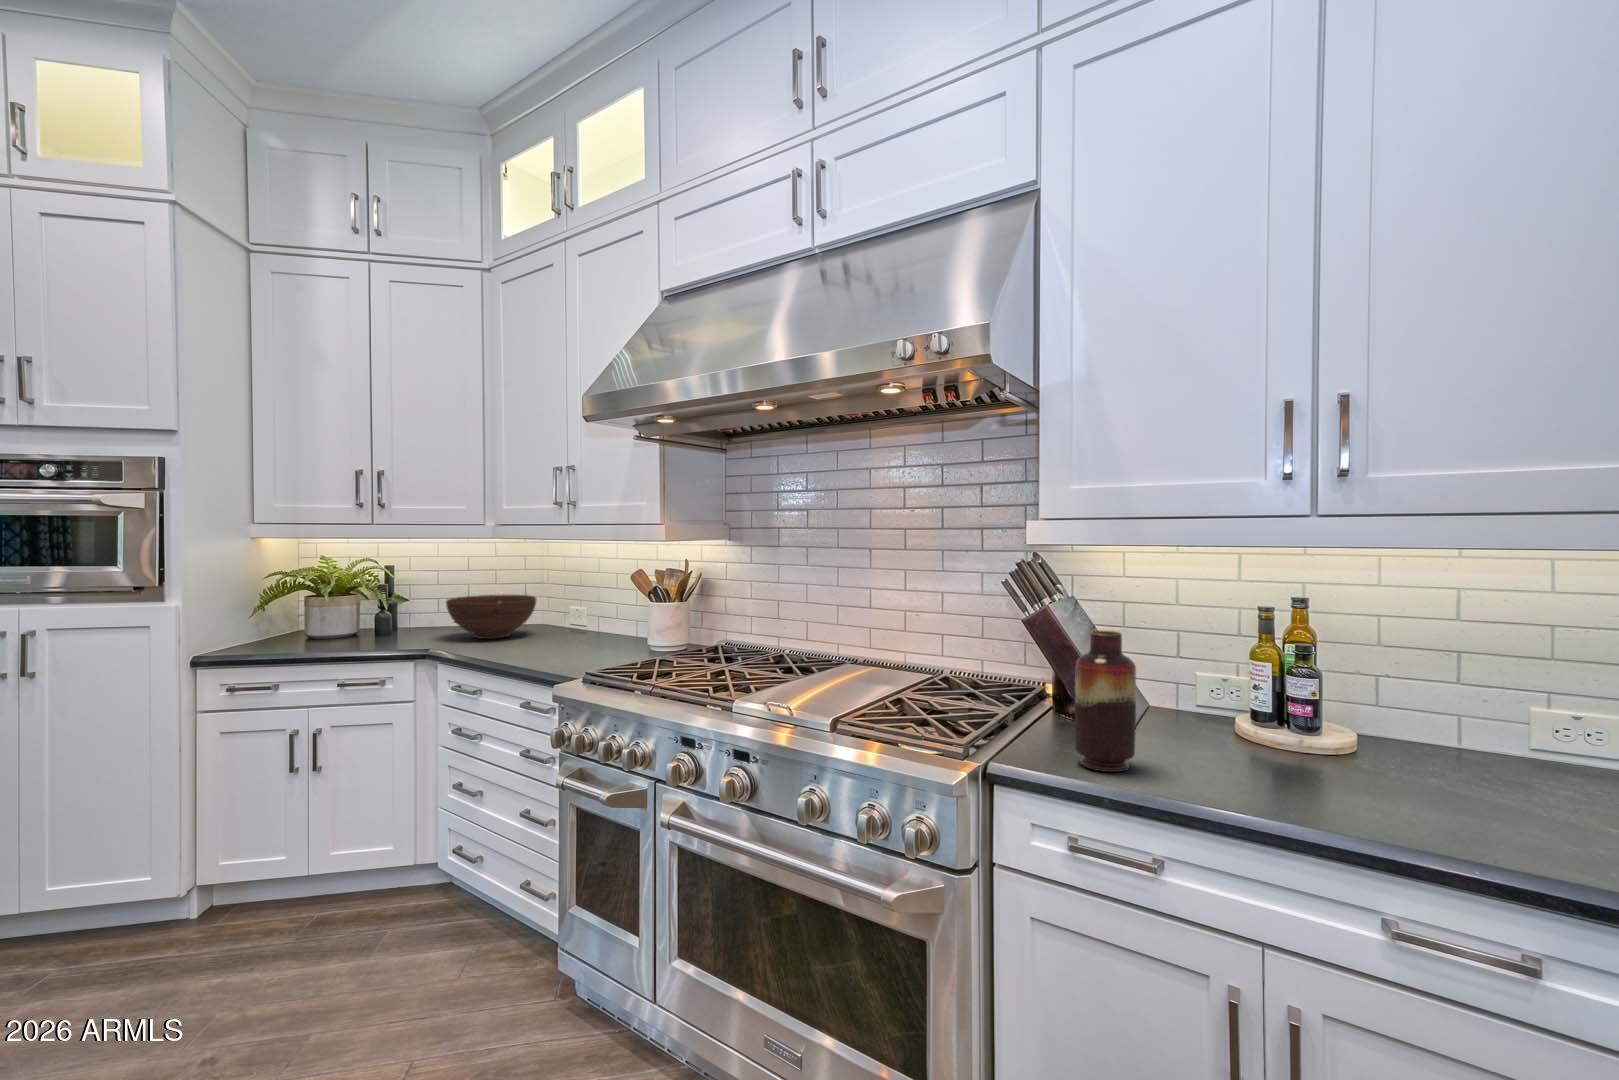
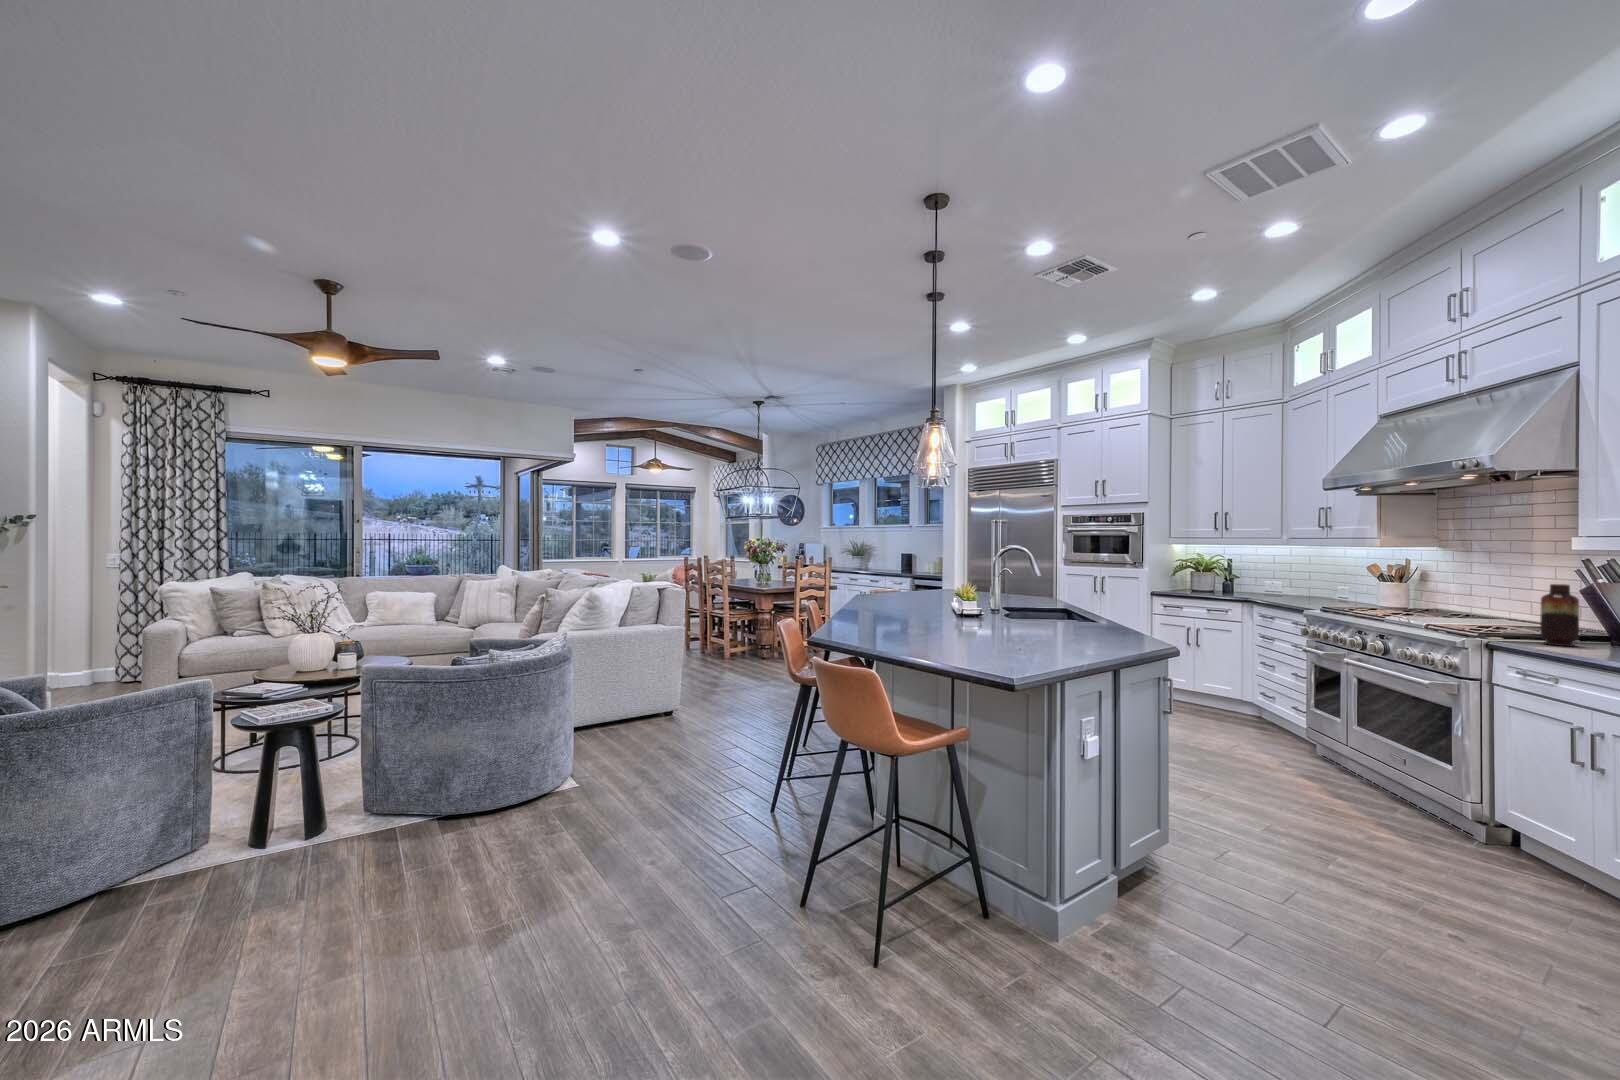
fruit bowl: present [446,595,536,639] -> none [1260,576,1313,597]

